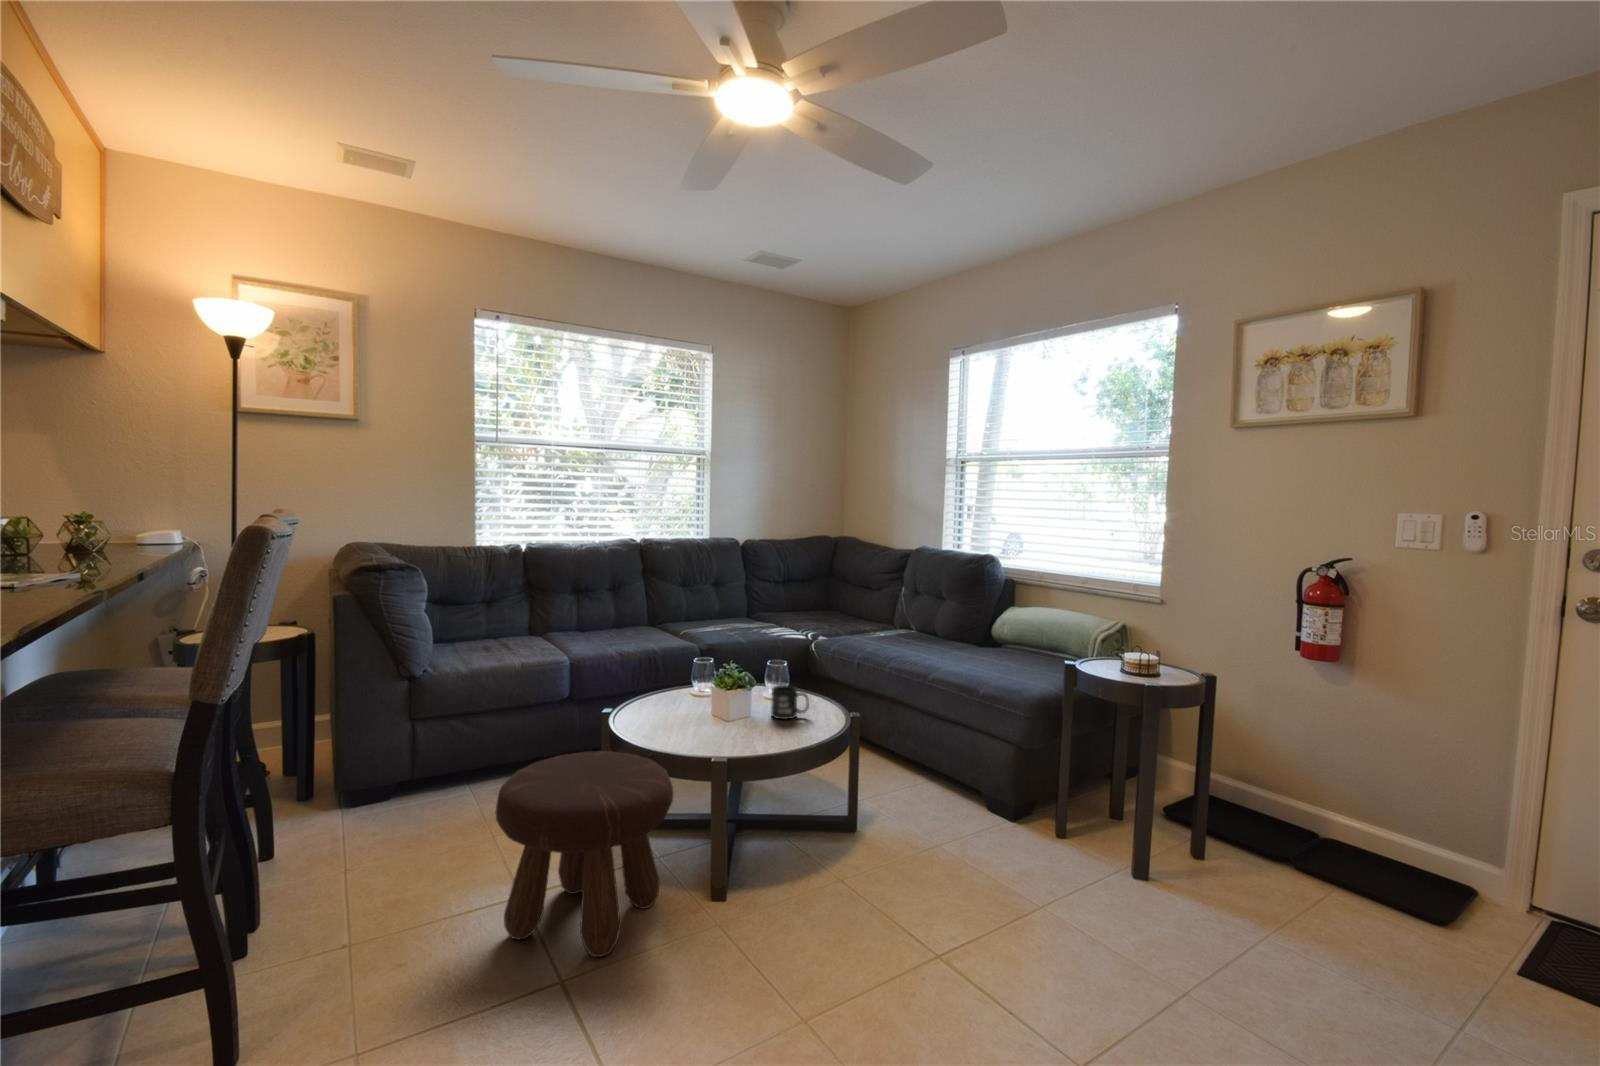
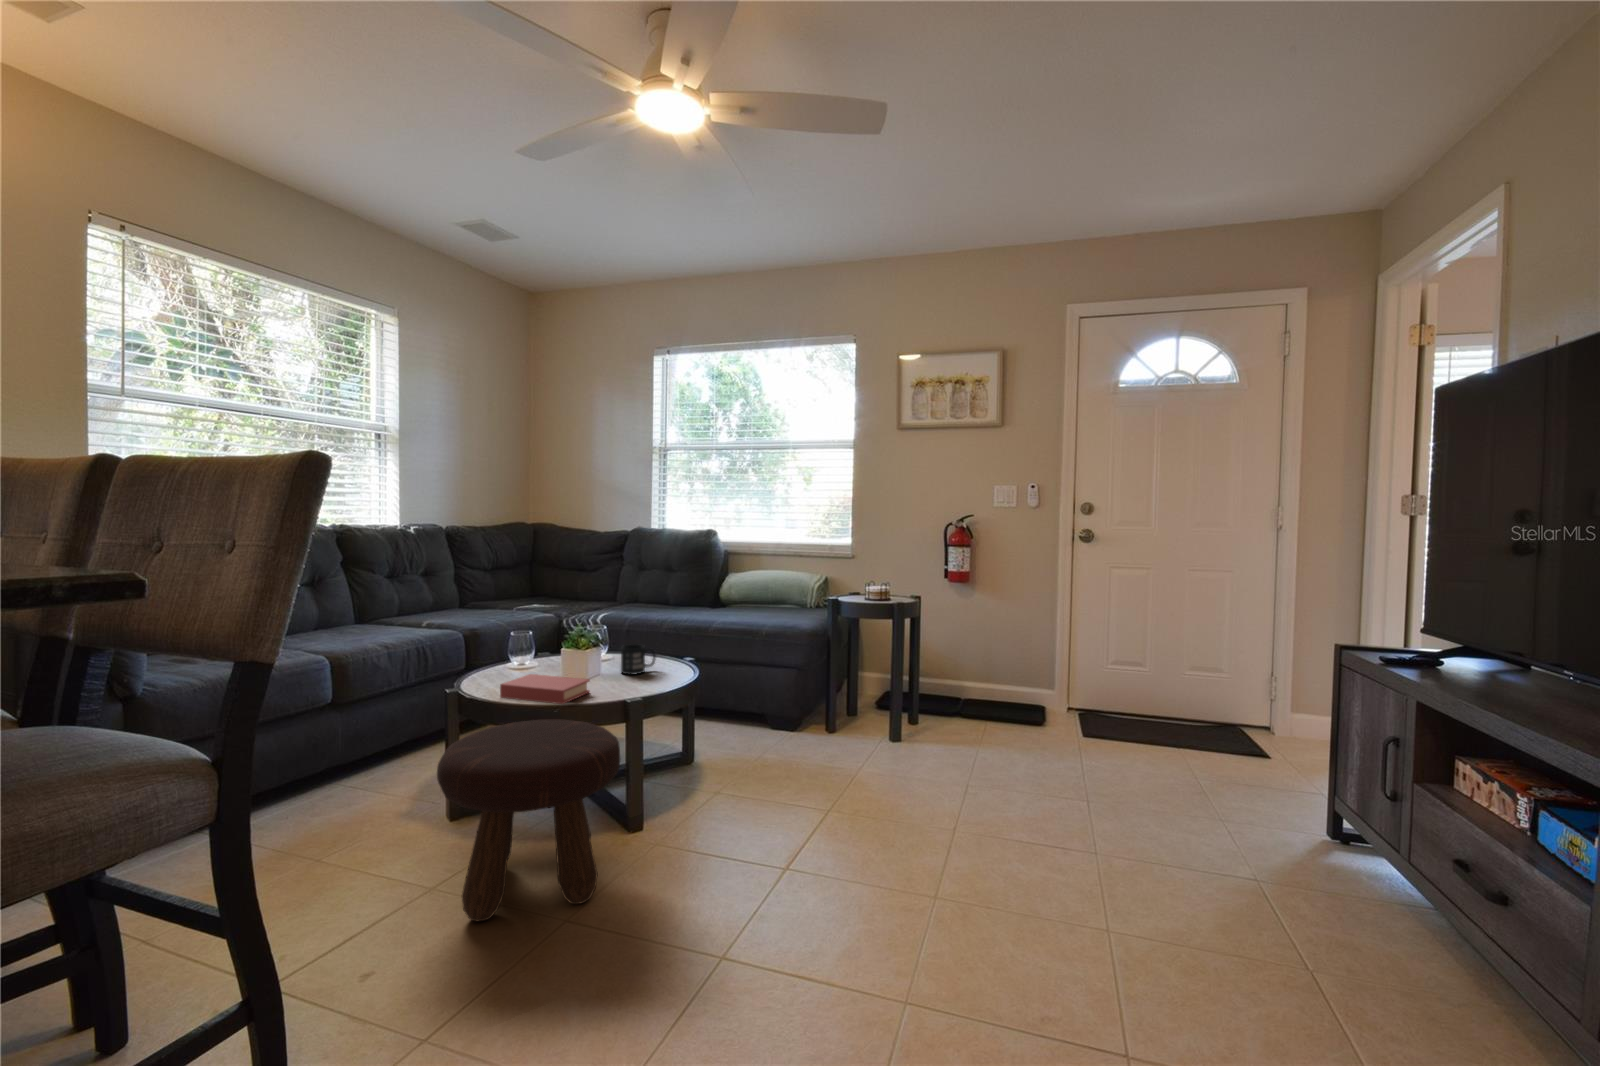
book: none [636,701,711,741] -> present [500,674,590,704]

